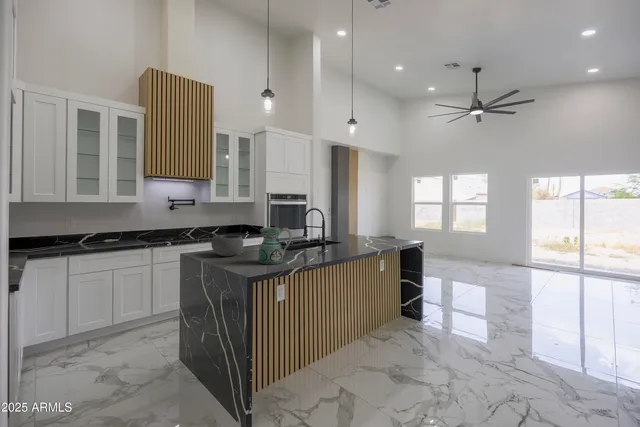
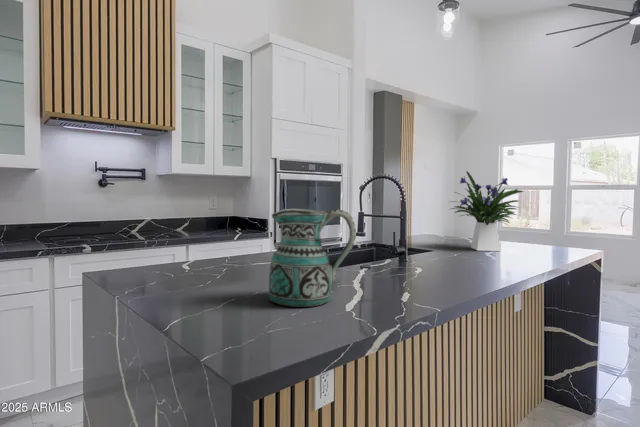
flower arrangement: none [350,204,387,243] -> present [452,171,523,251]
bowl: present [211,235,243,256] -> none [154,230,230,280]

